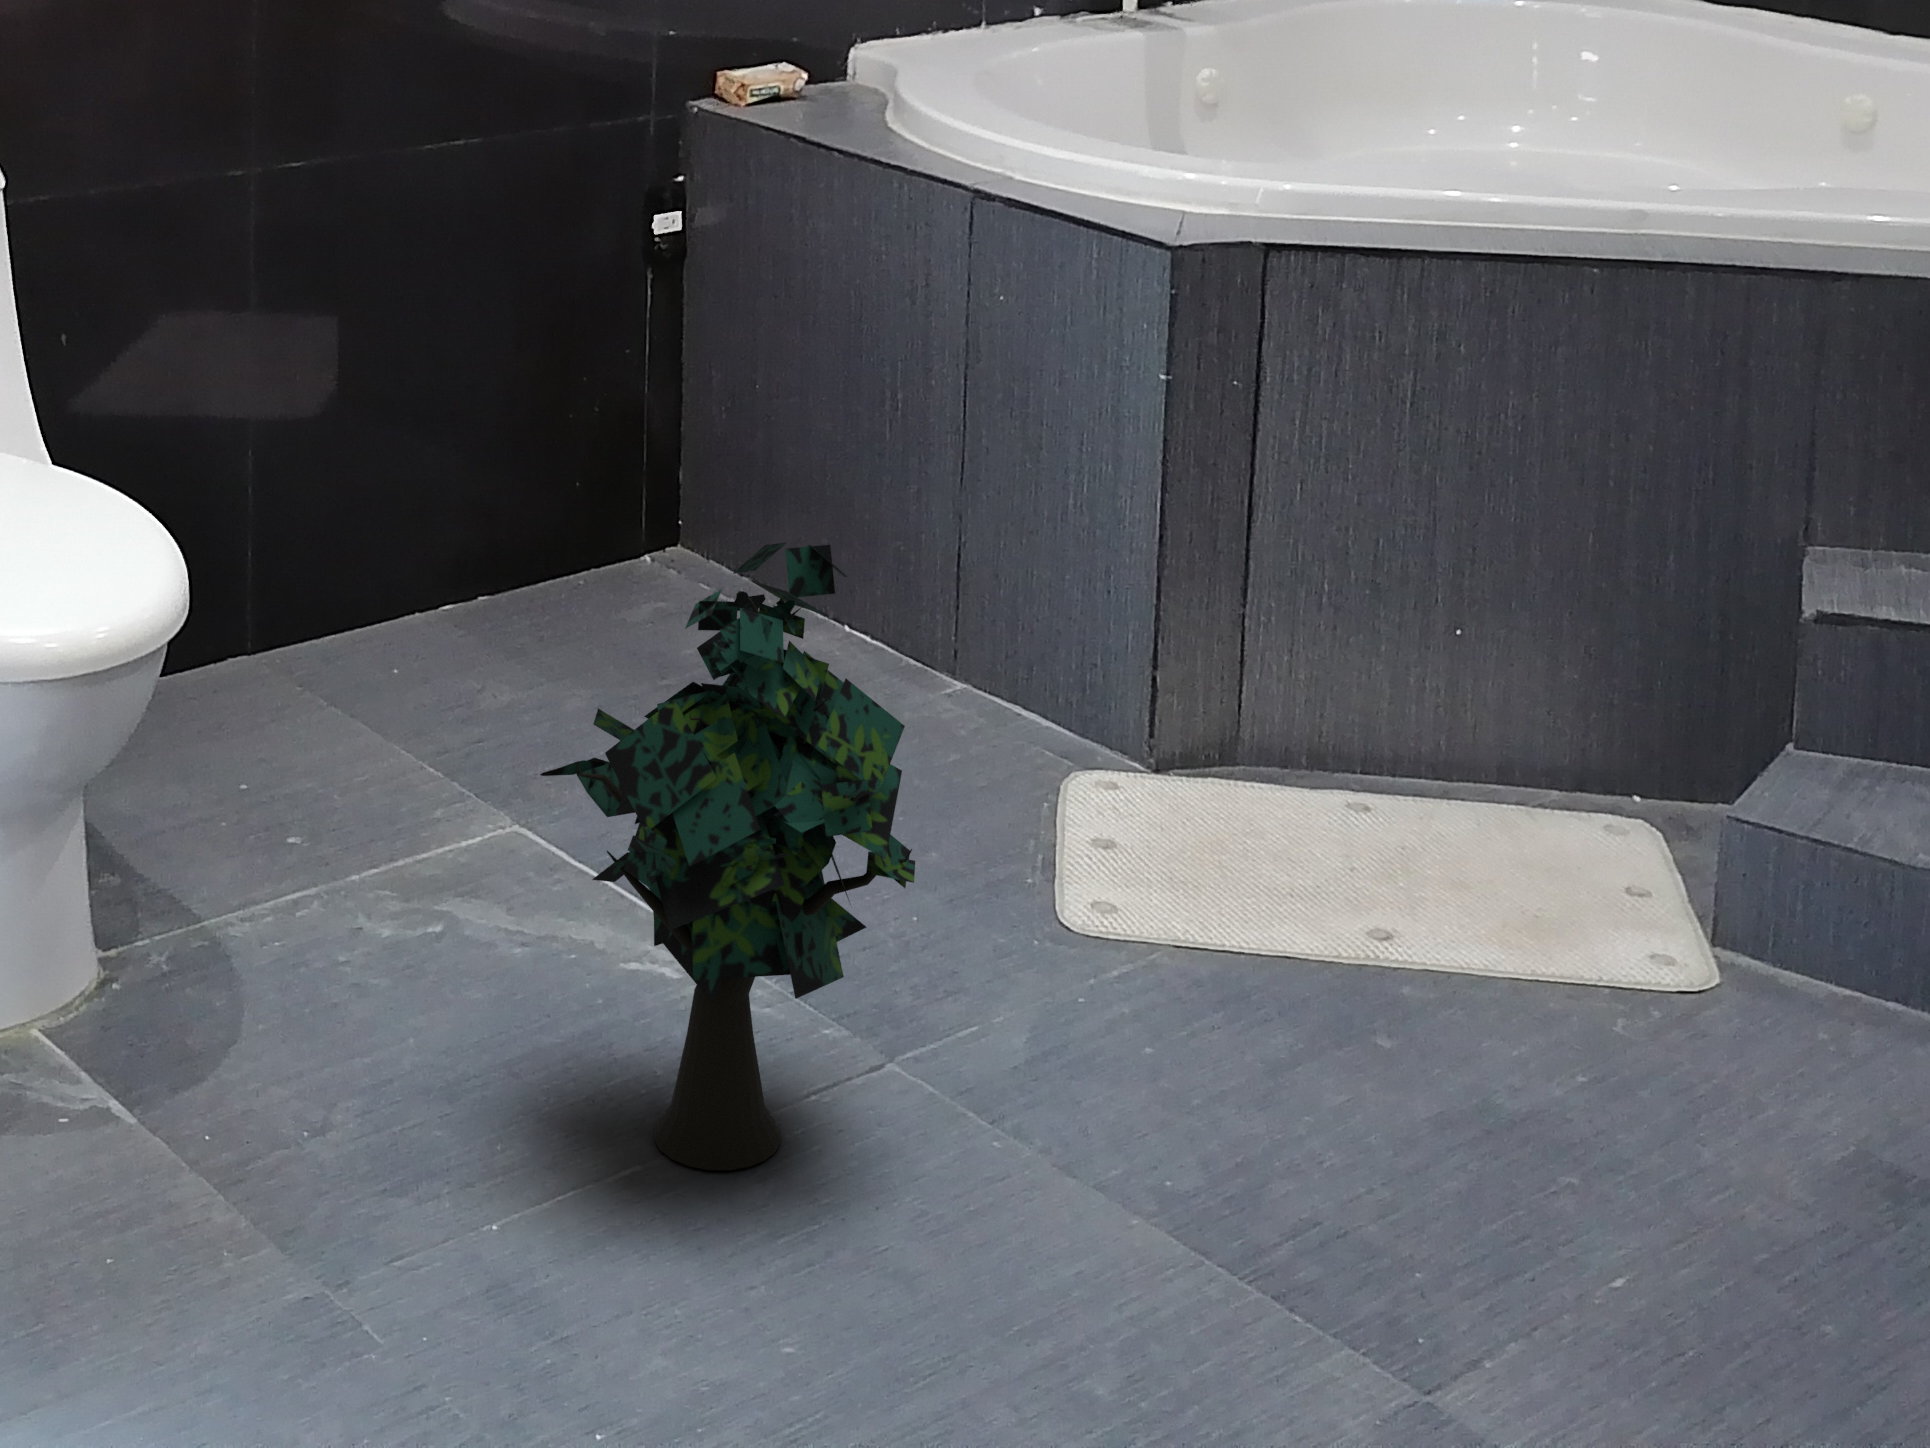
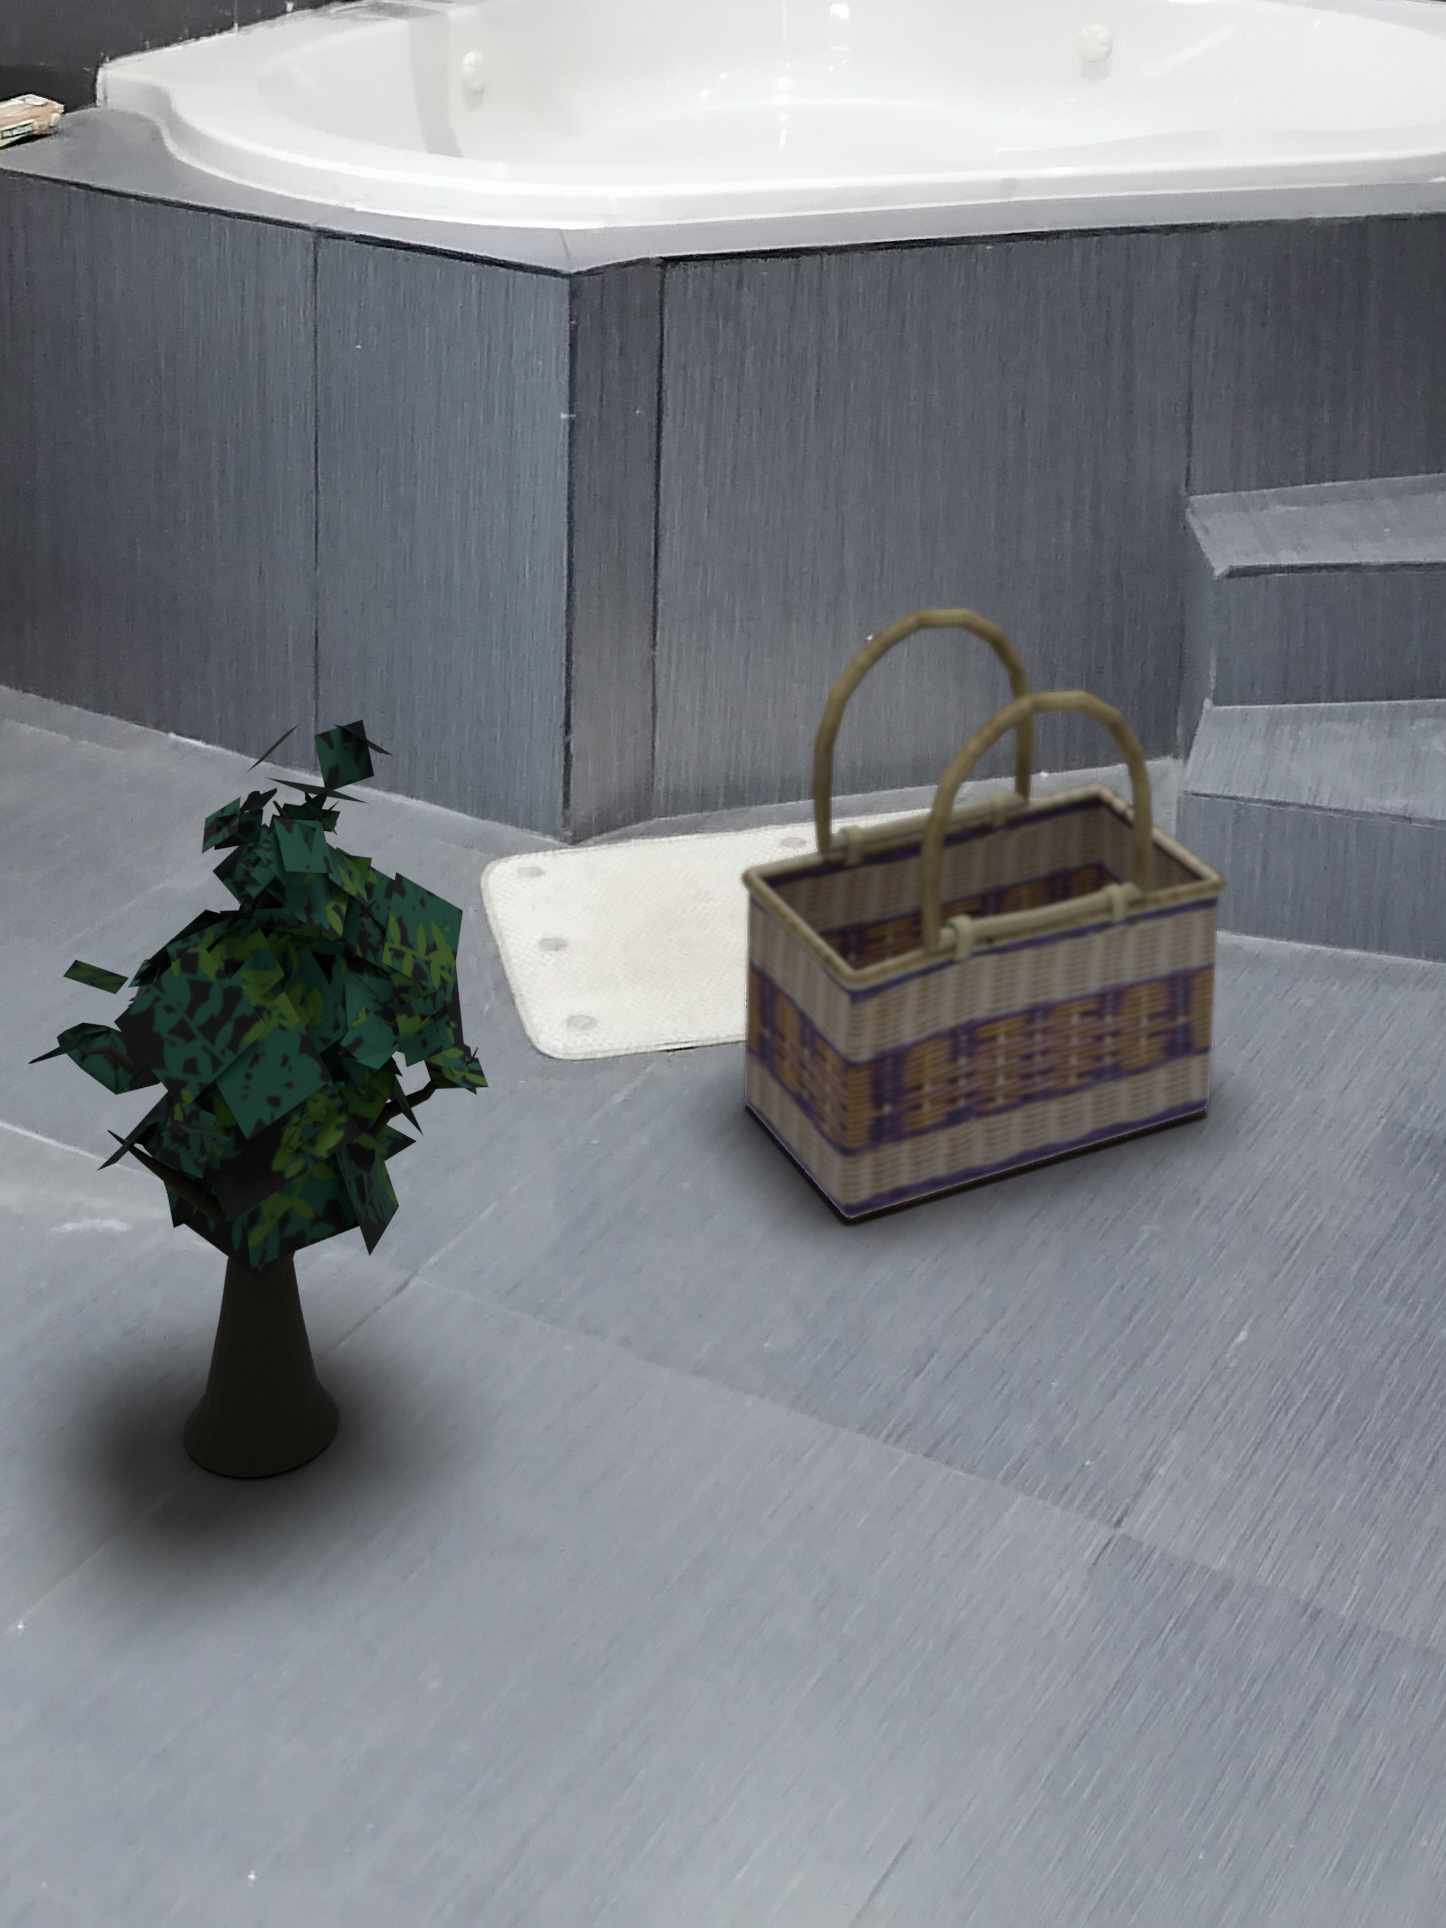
basket: none [1222,571,1698,1110] -> present [741,608,1226,1218]

